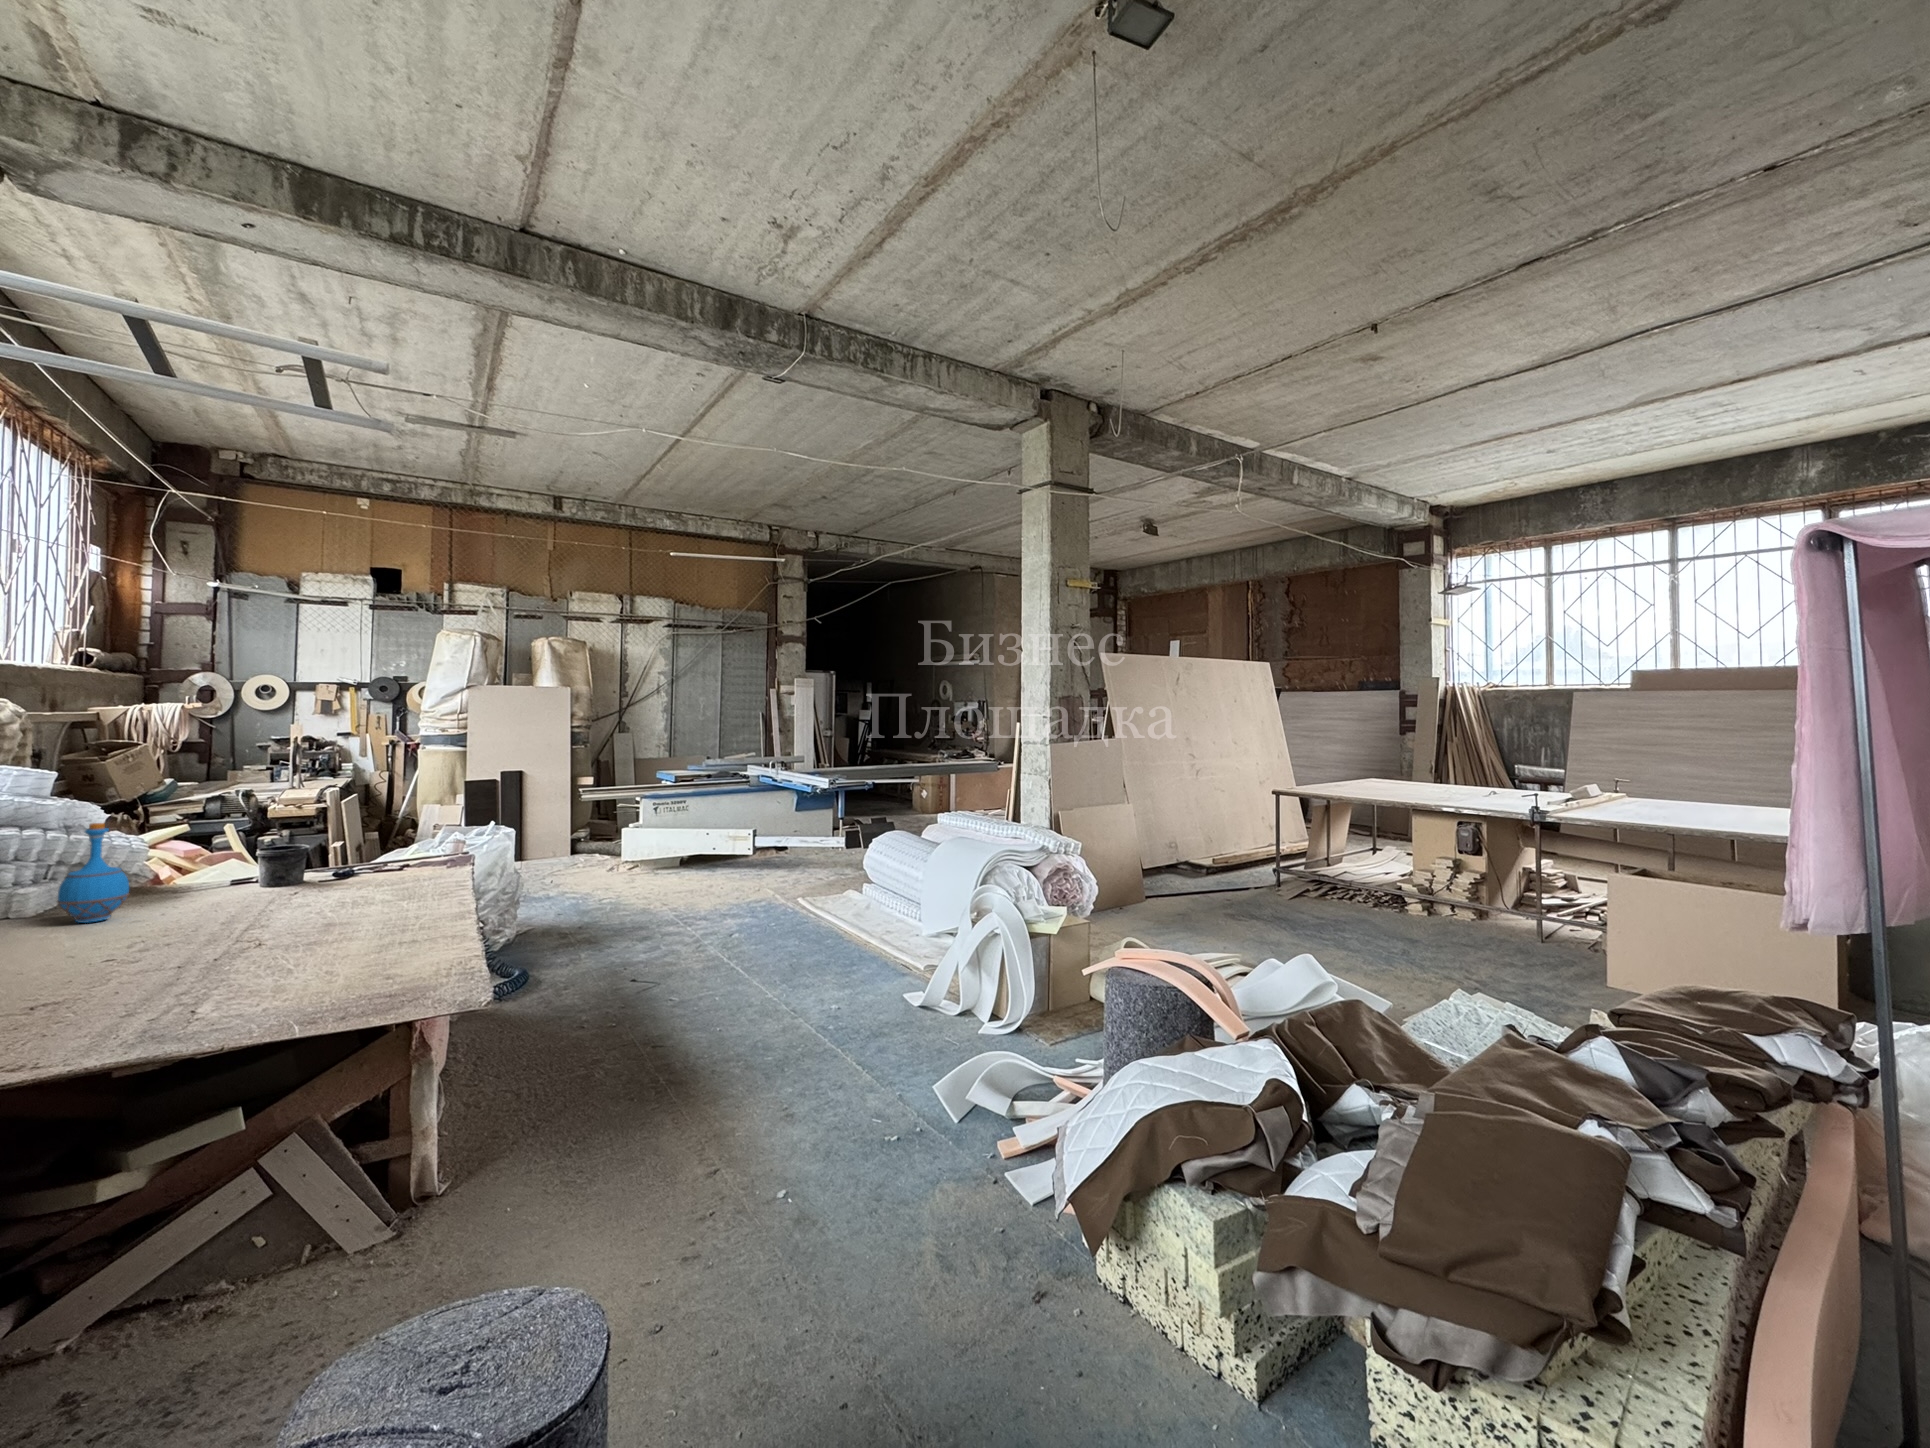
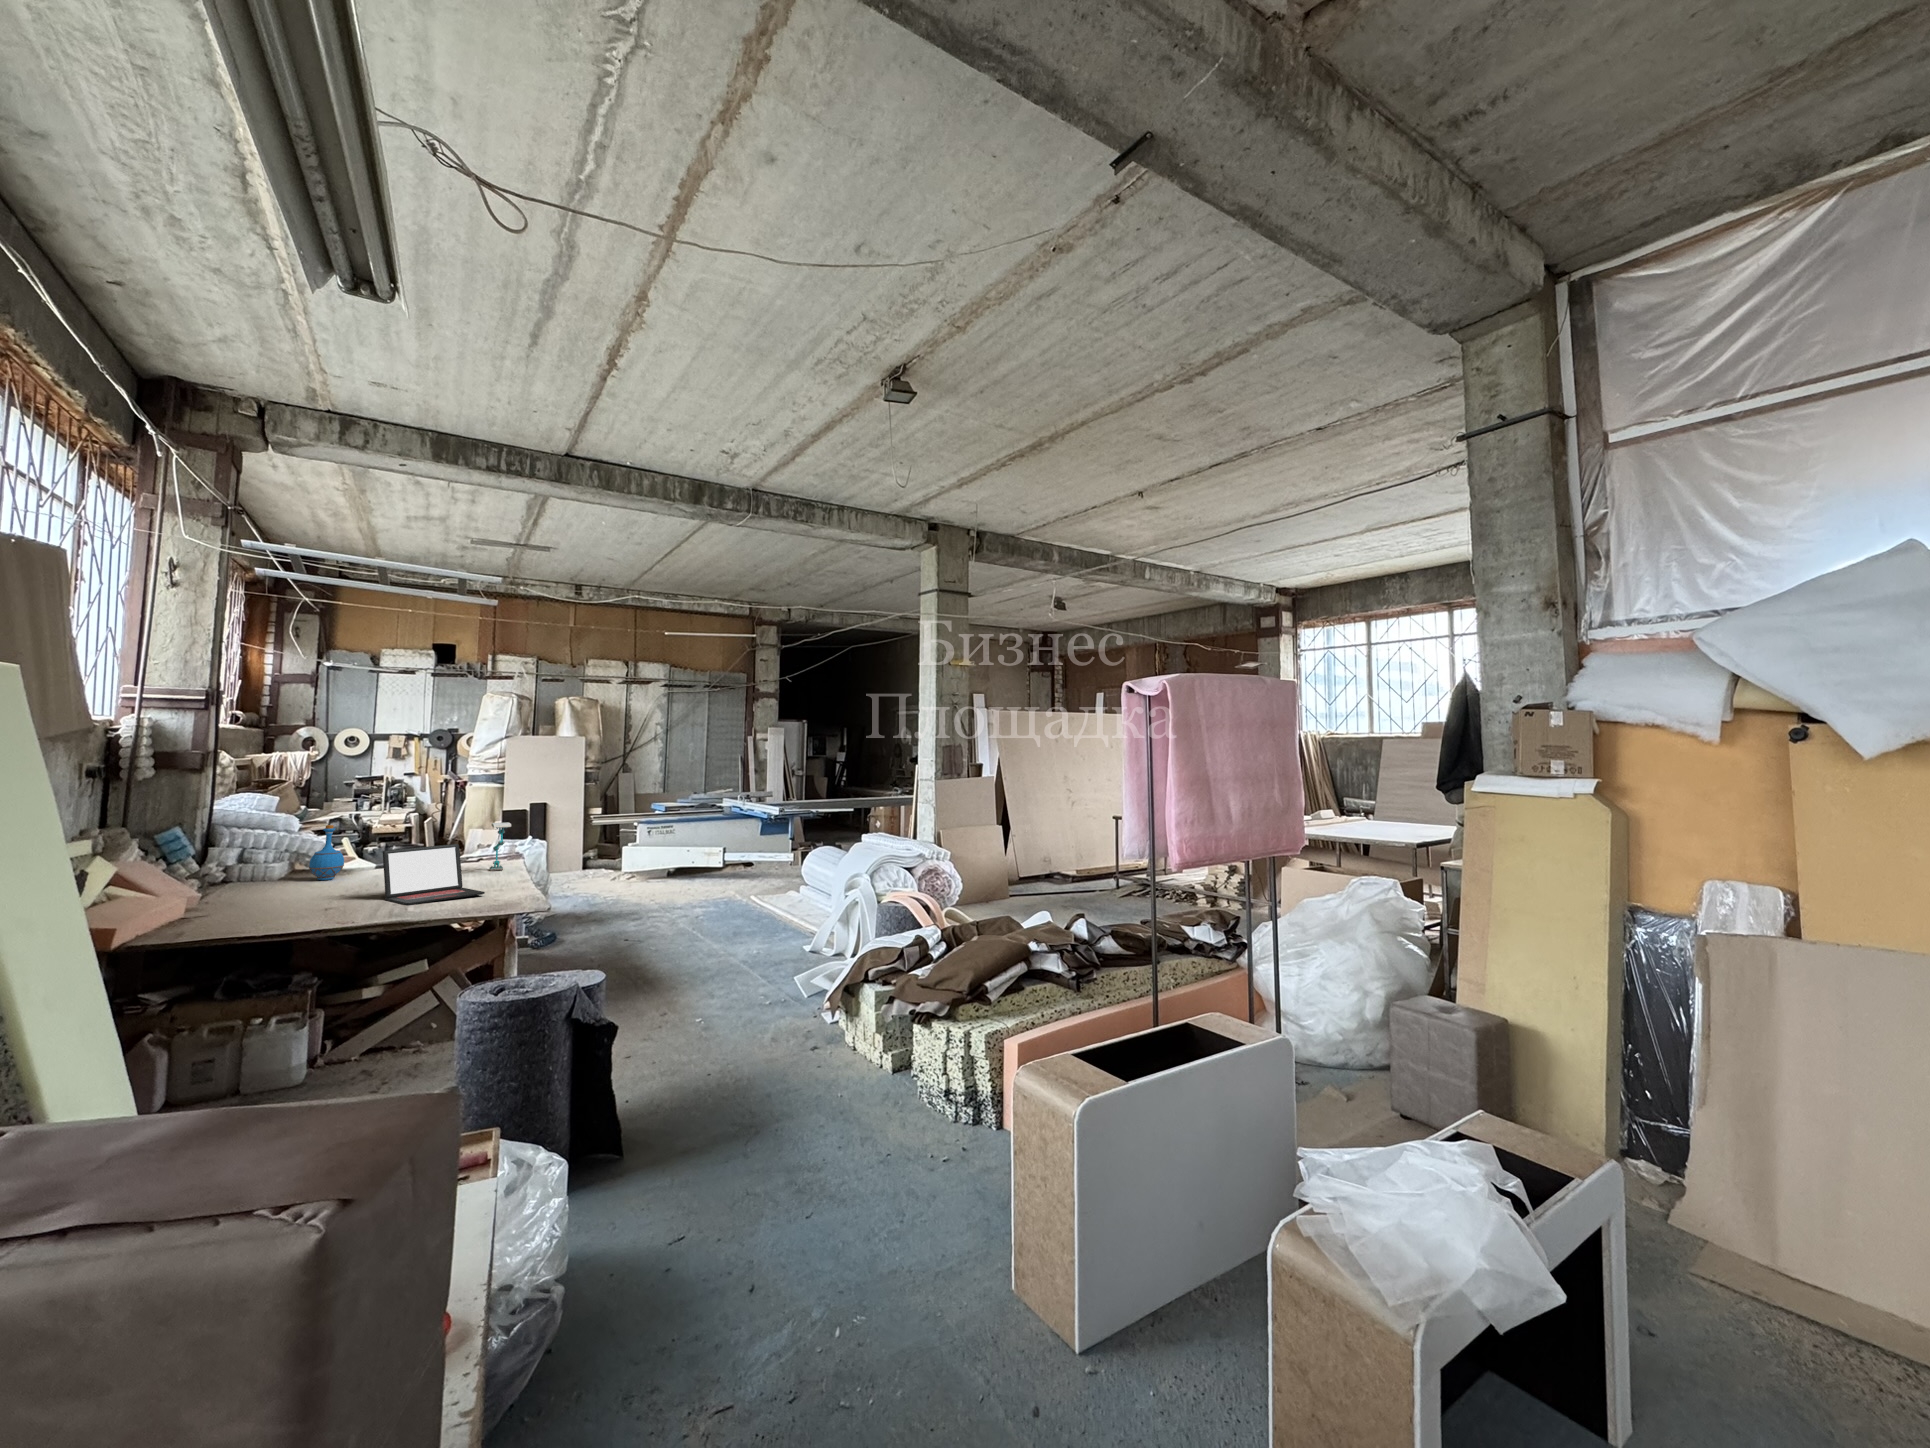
desk lamp: none [406,812,438,893] -> present [490,822,511,871]
laptop: none [153,862,369,1001] -> present [383,844,485,905]

